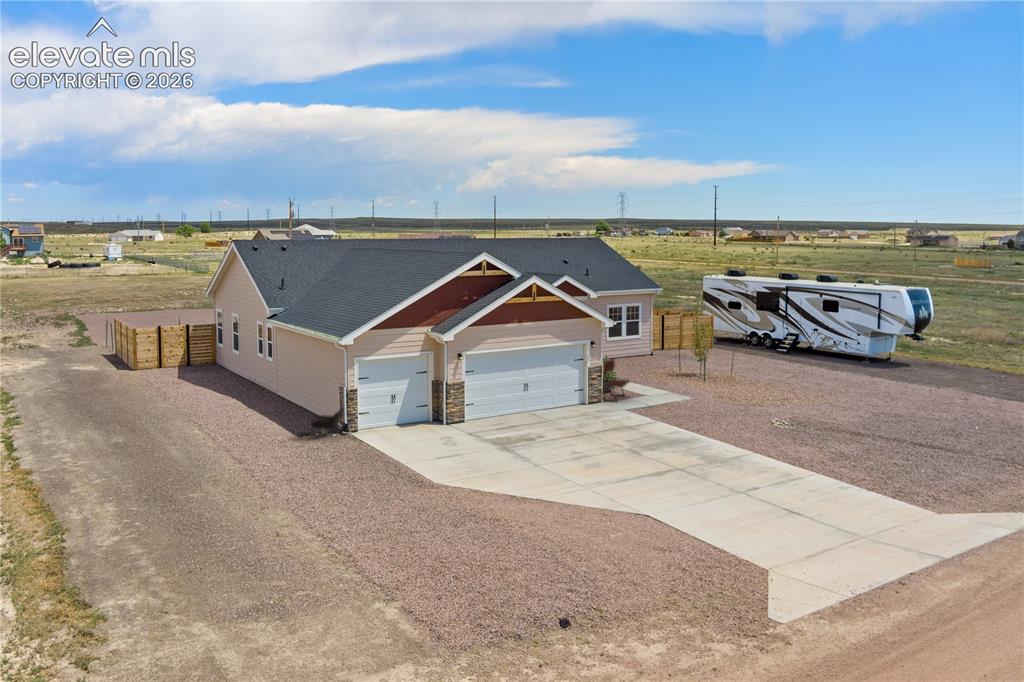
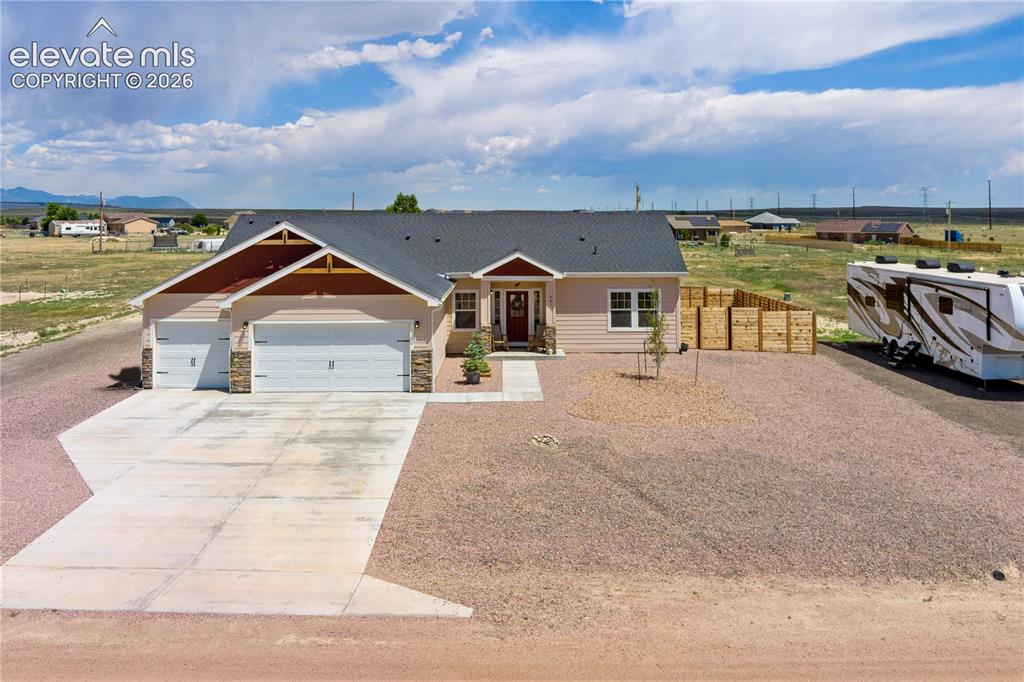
bench: present [603,359,629,402] -> none [434,346,480,396]

